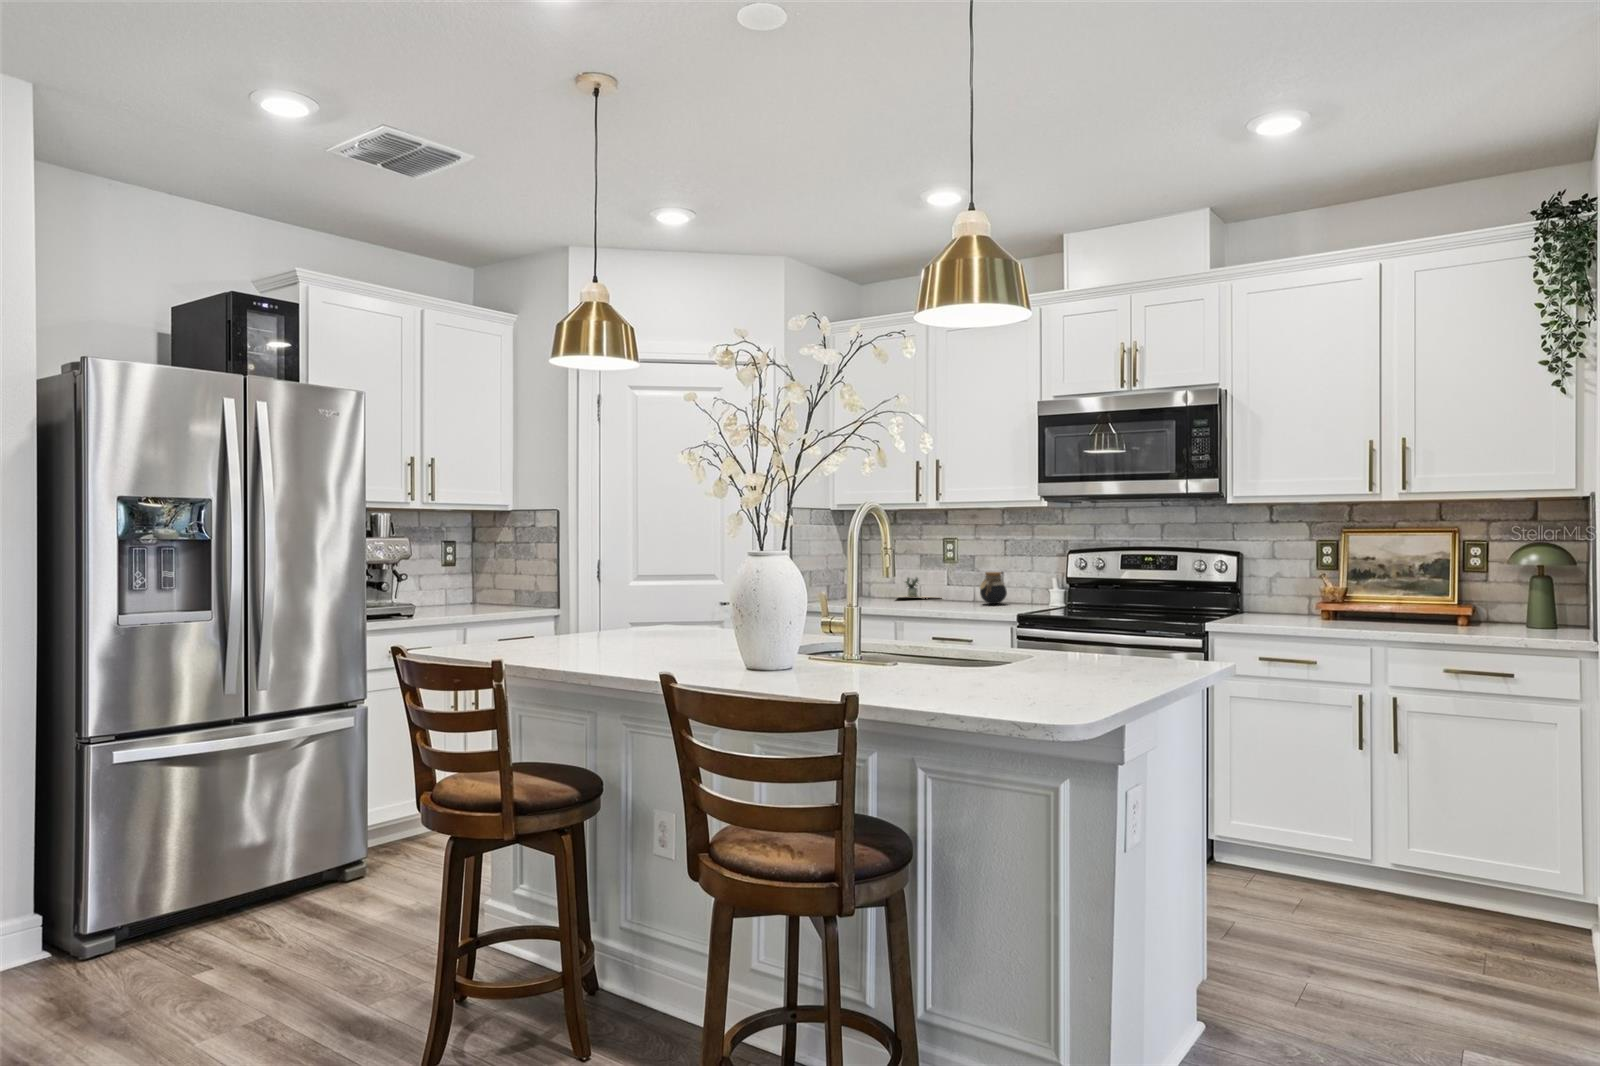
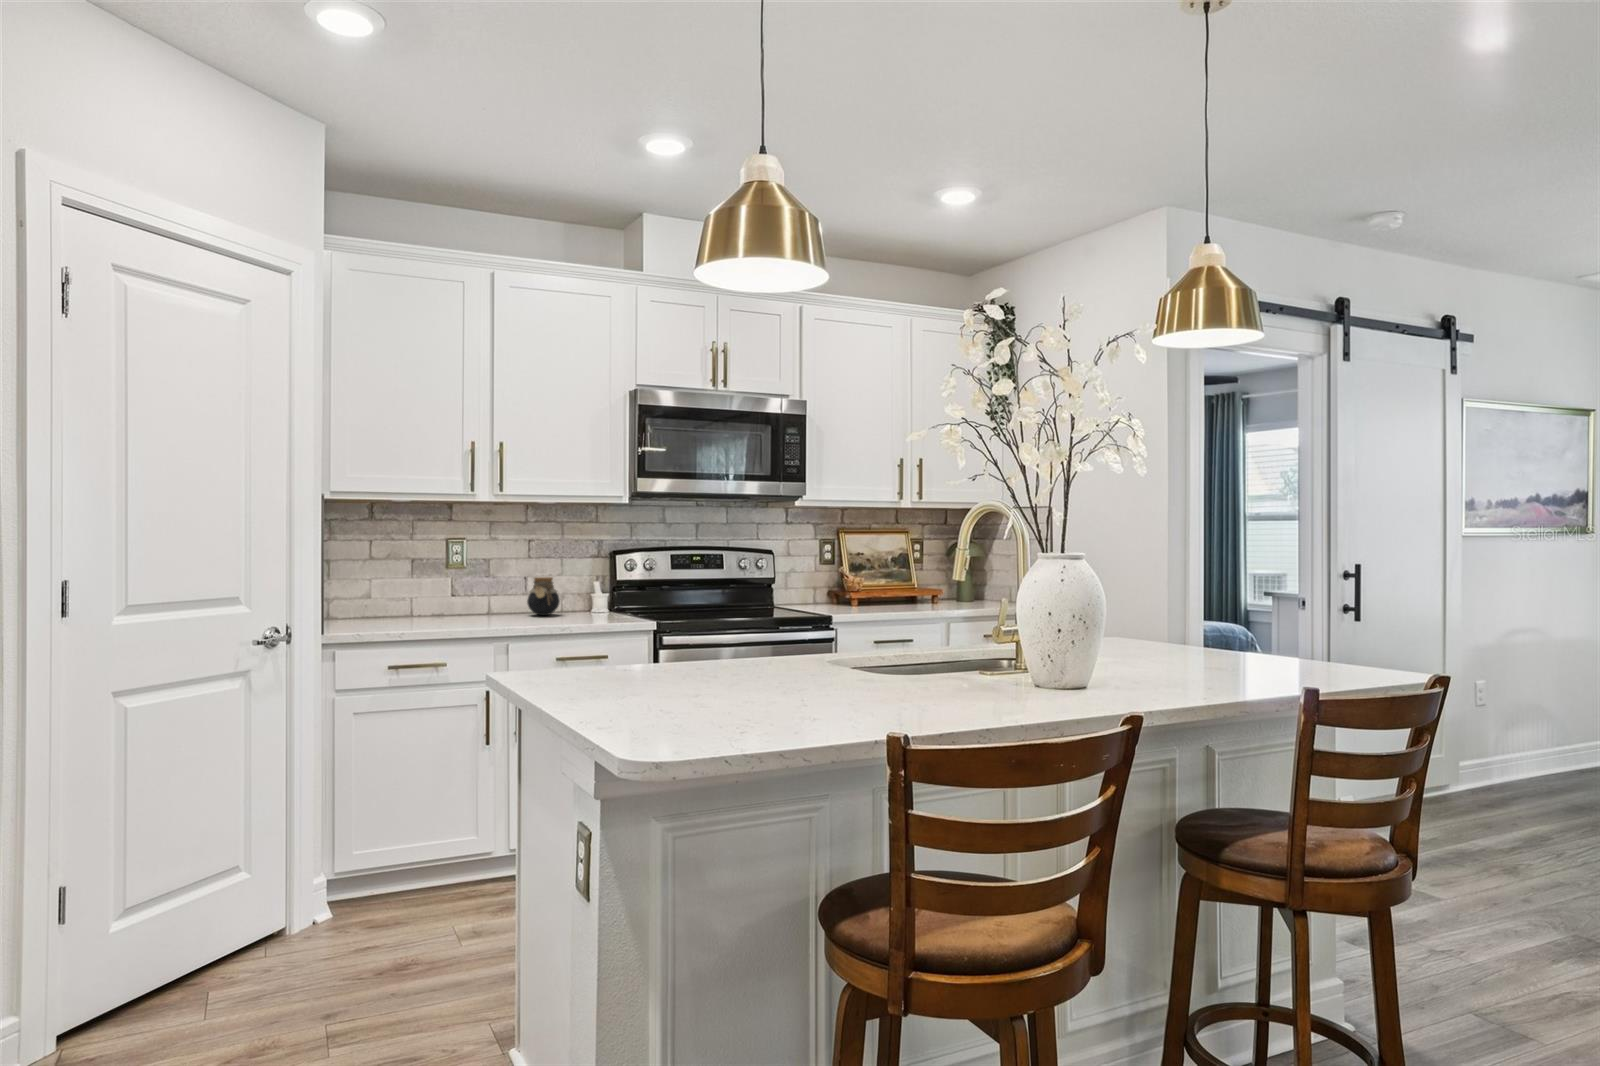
potted plant: present [905,578,925,597] -> none [379,587,469,615]

